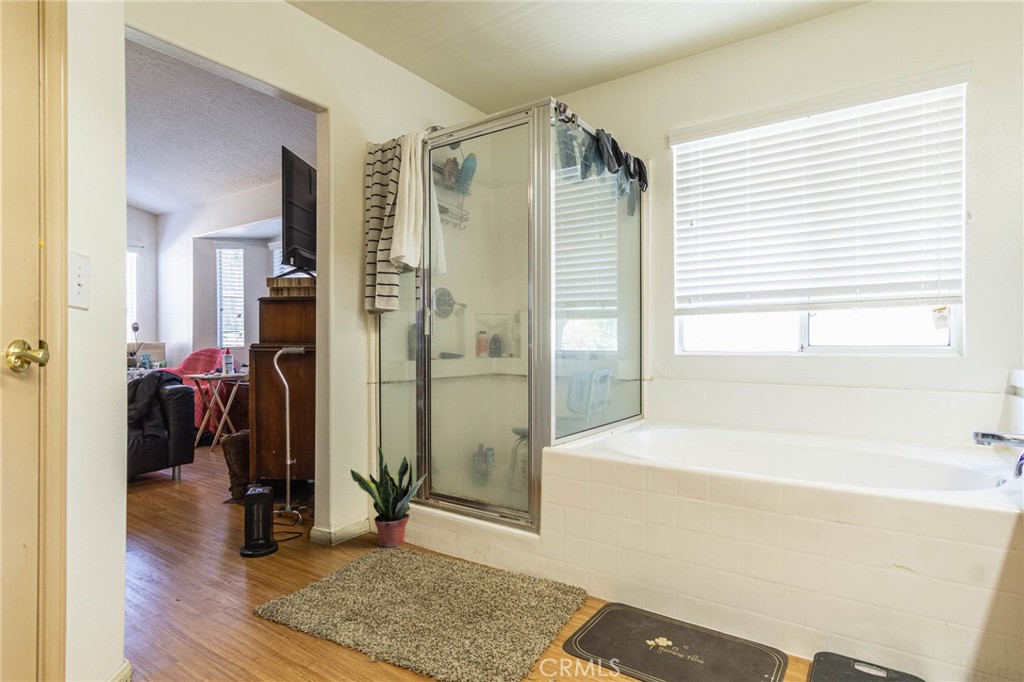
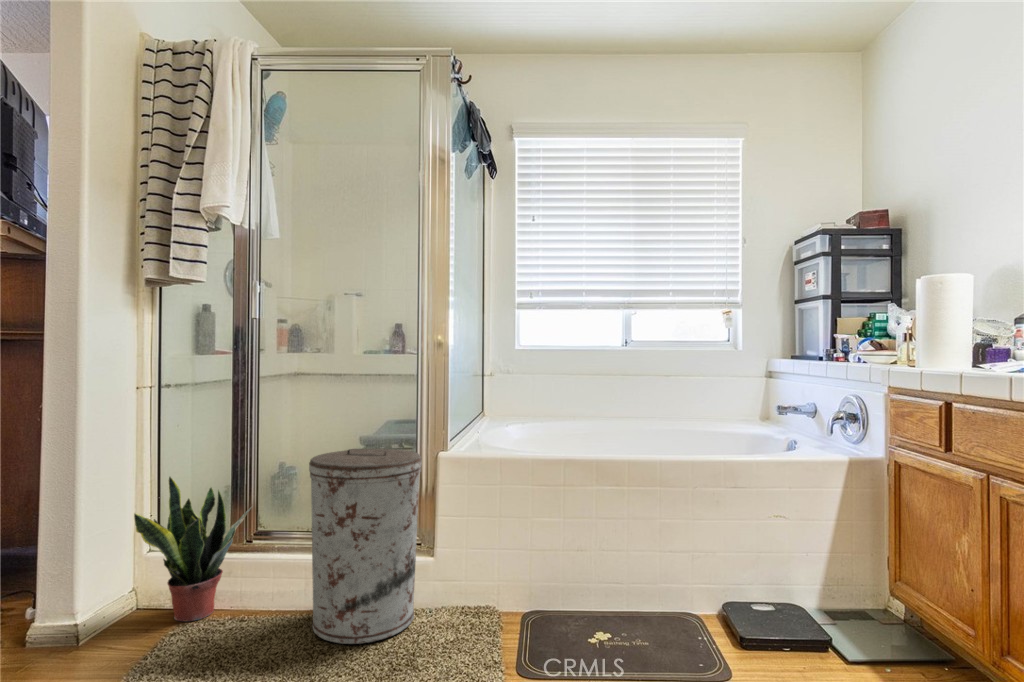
trash can: none [441,439,527,591] -> present [309,449,422,644]

